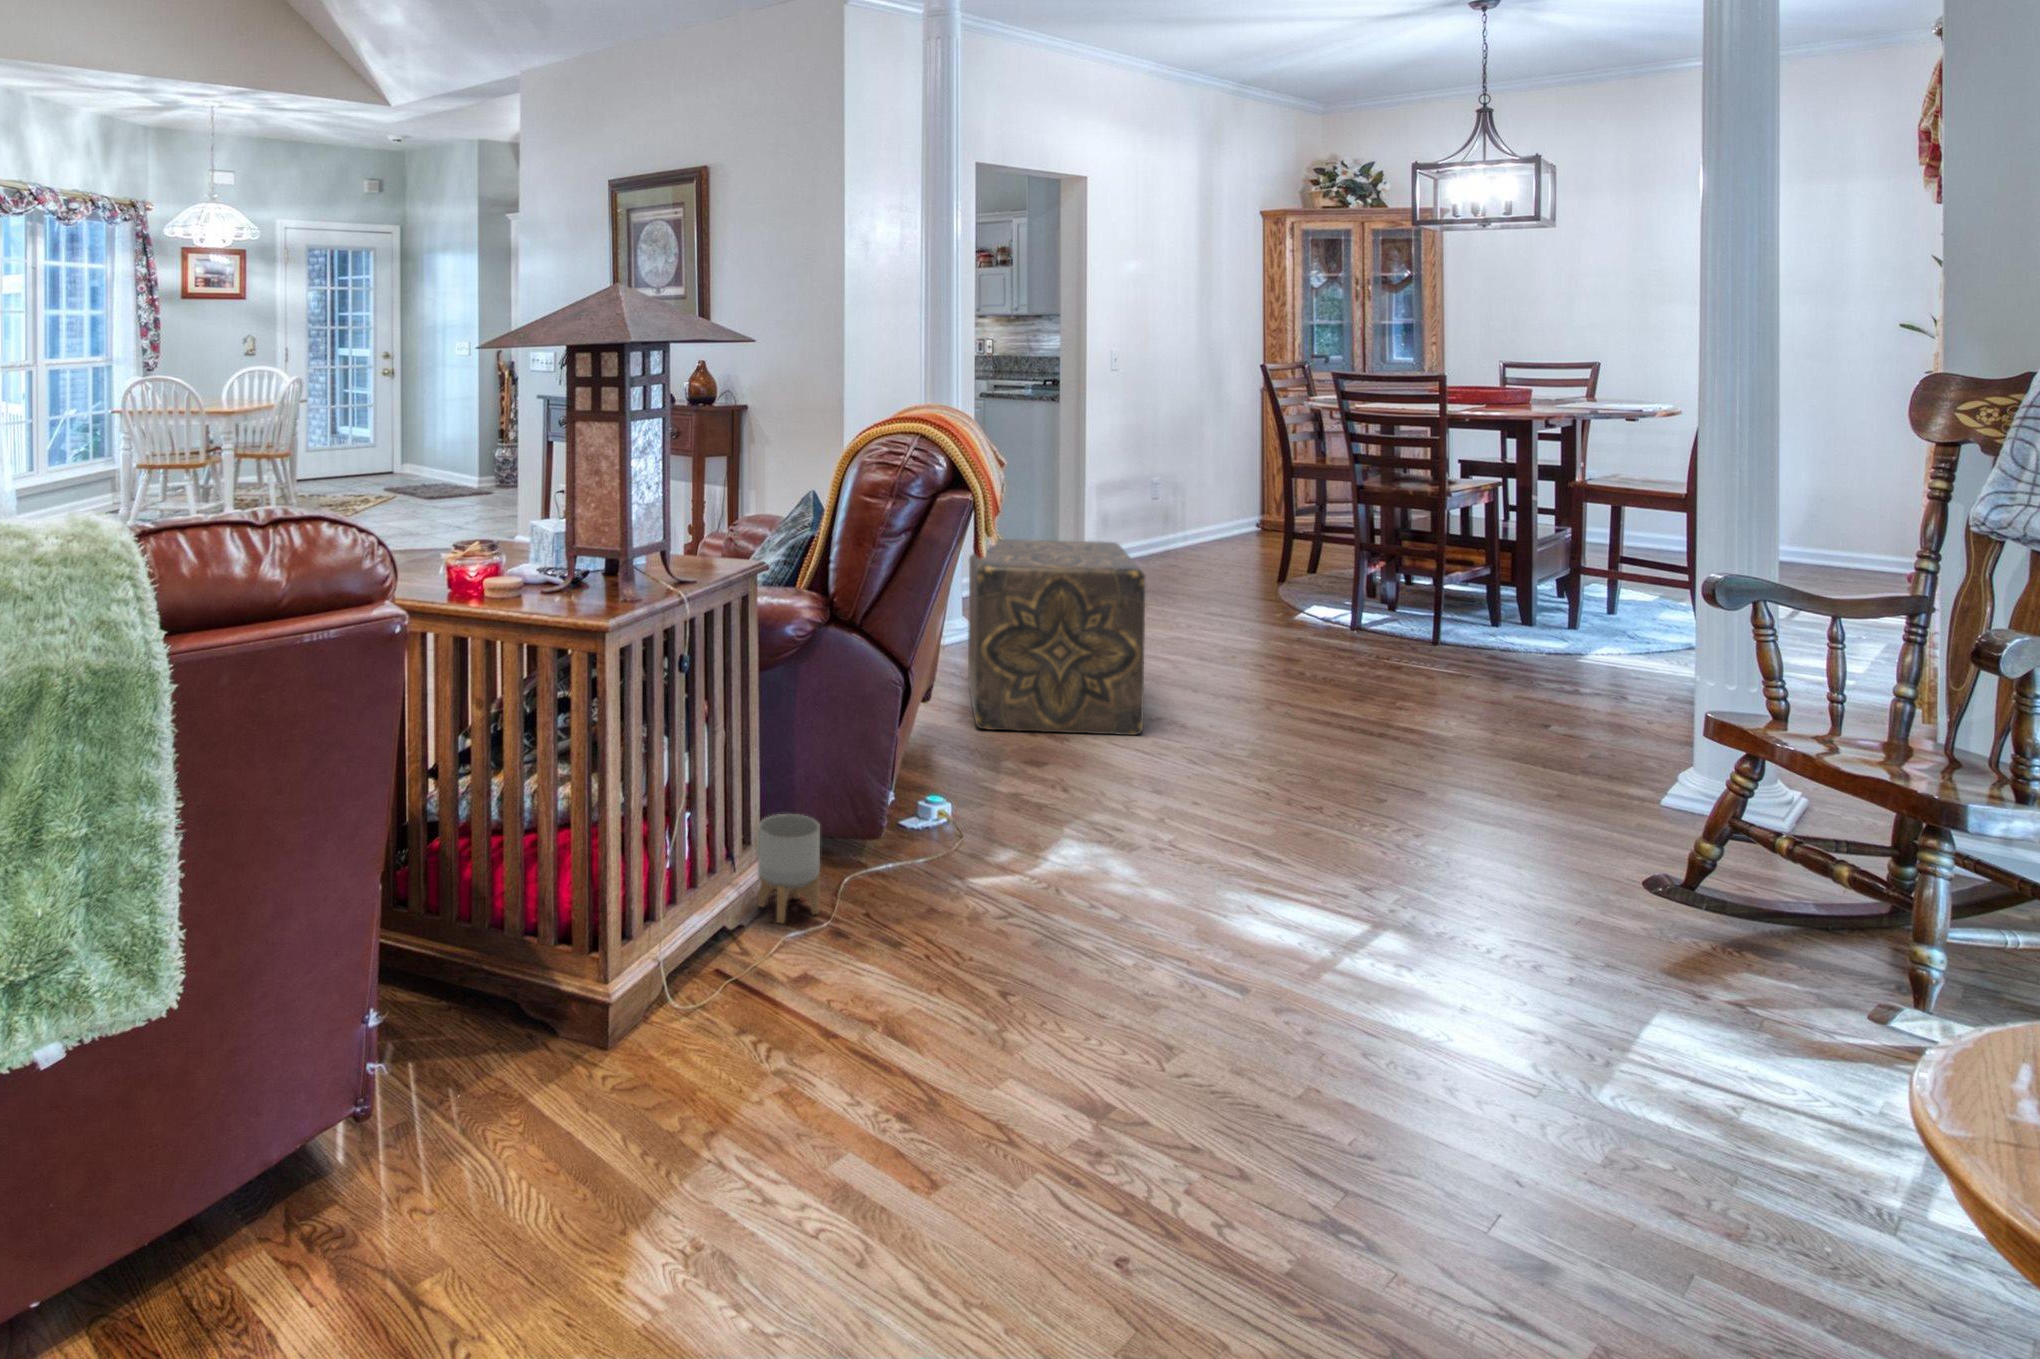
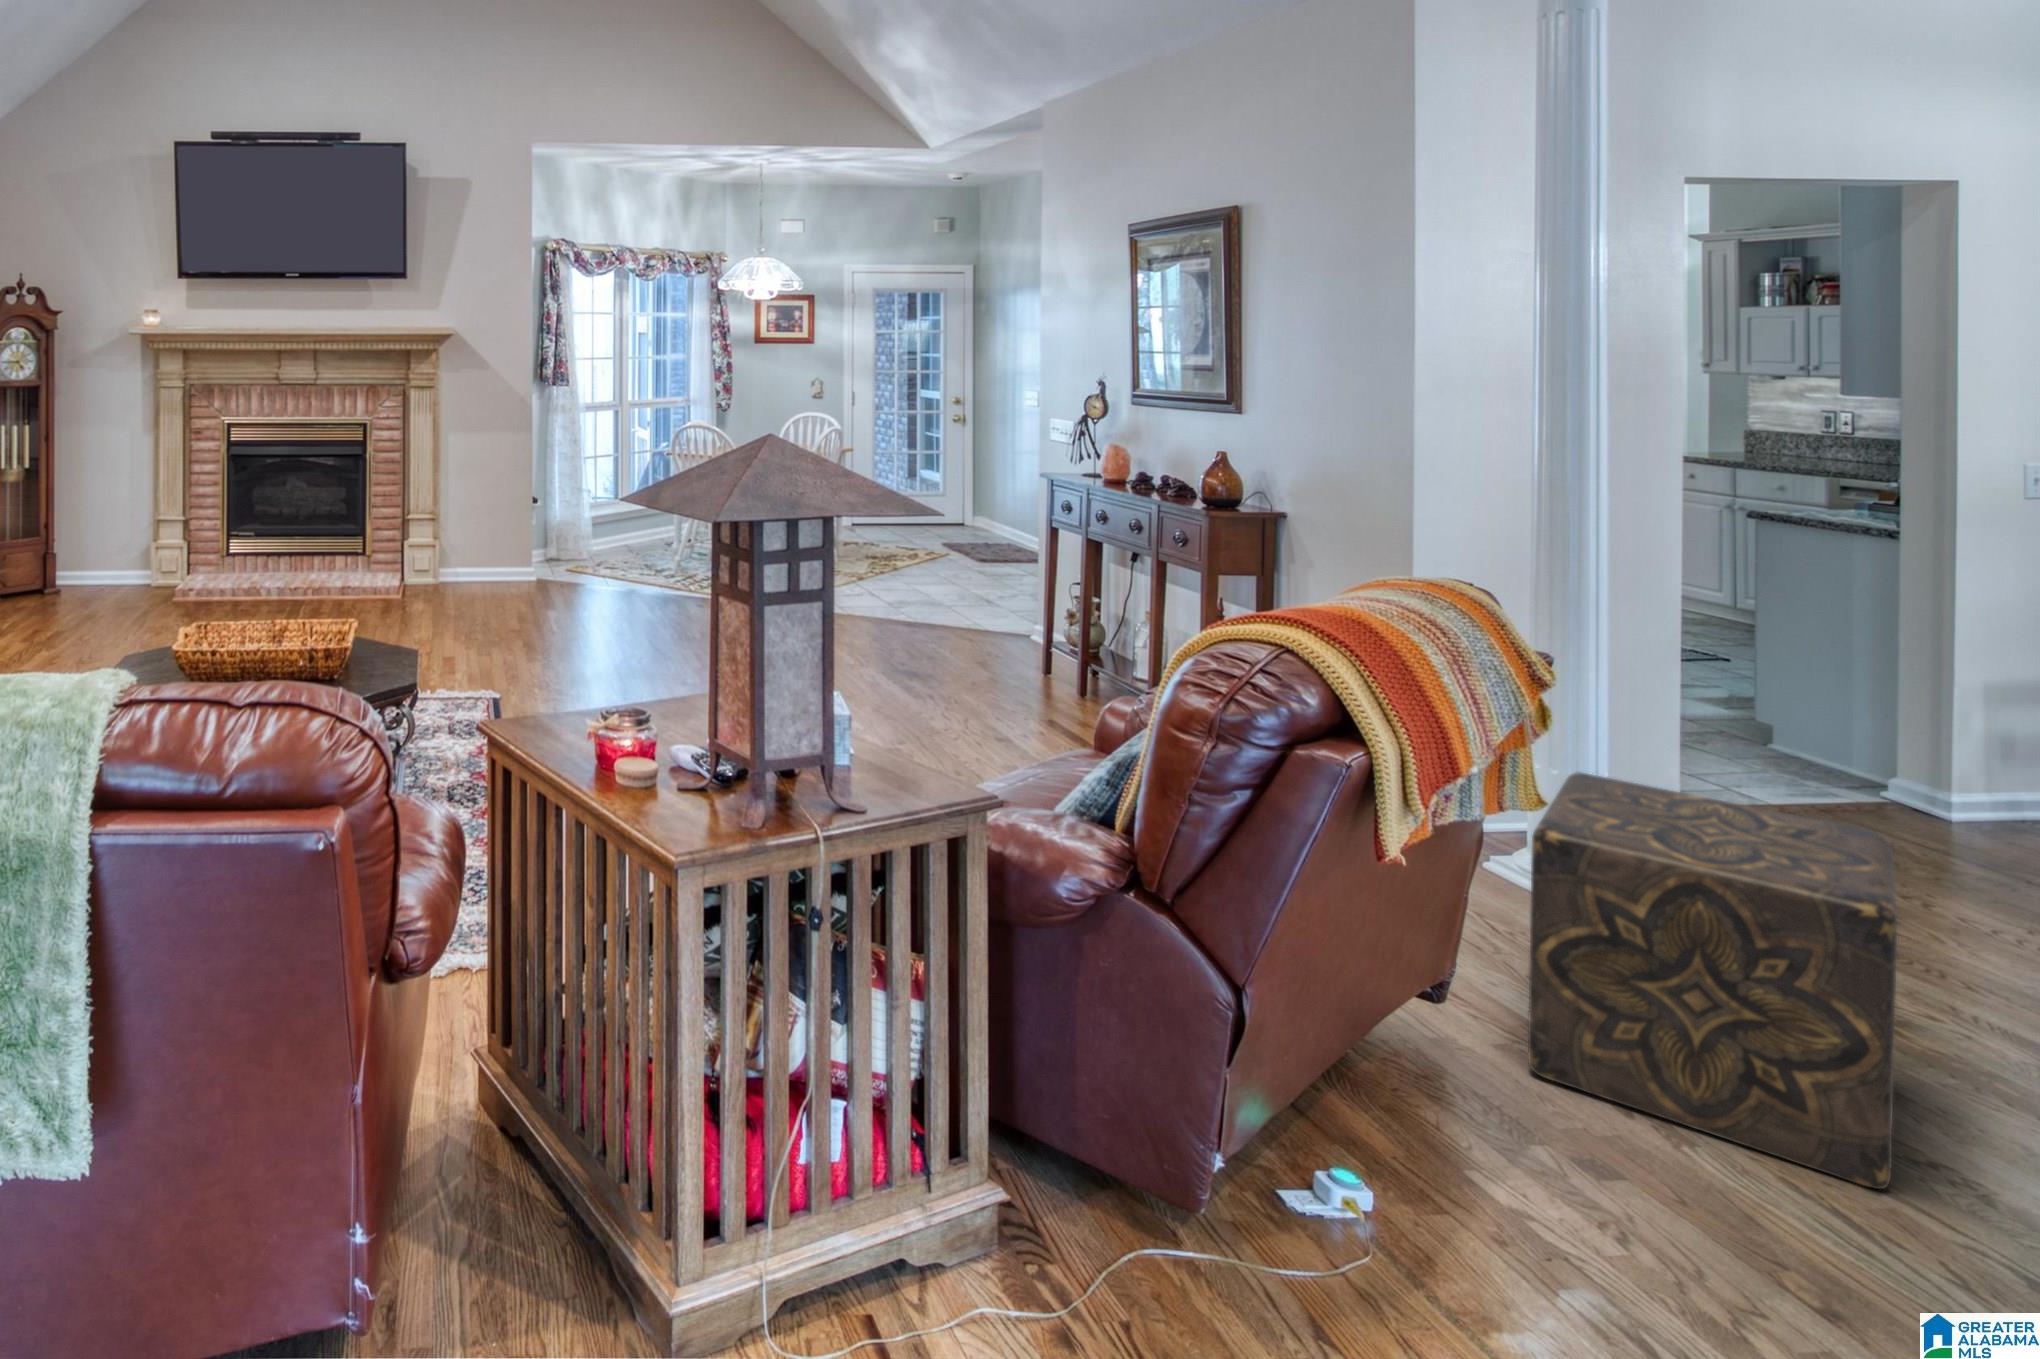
planter: present [758,814,820,923] -> none [979,1131,1068,1295]

